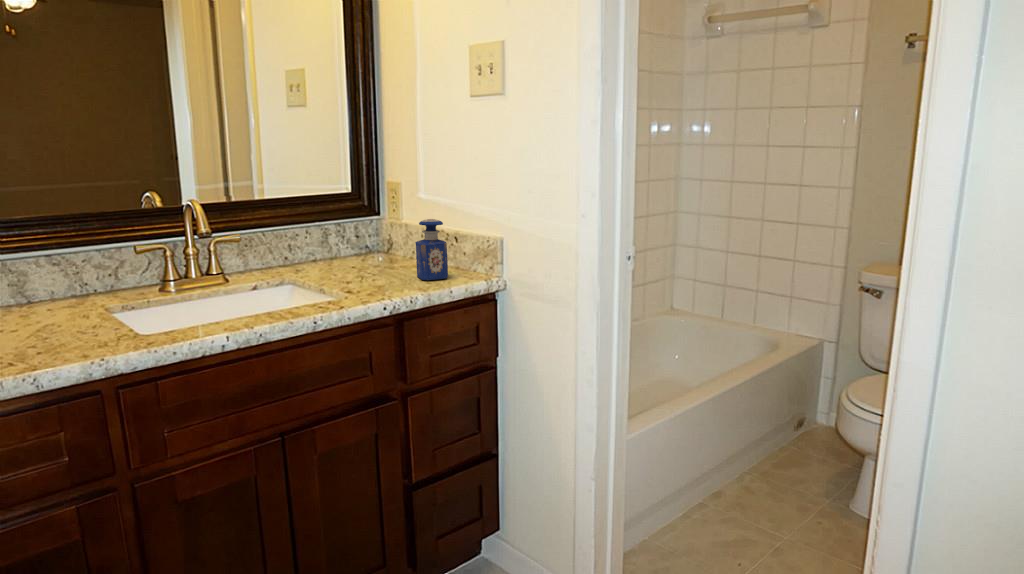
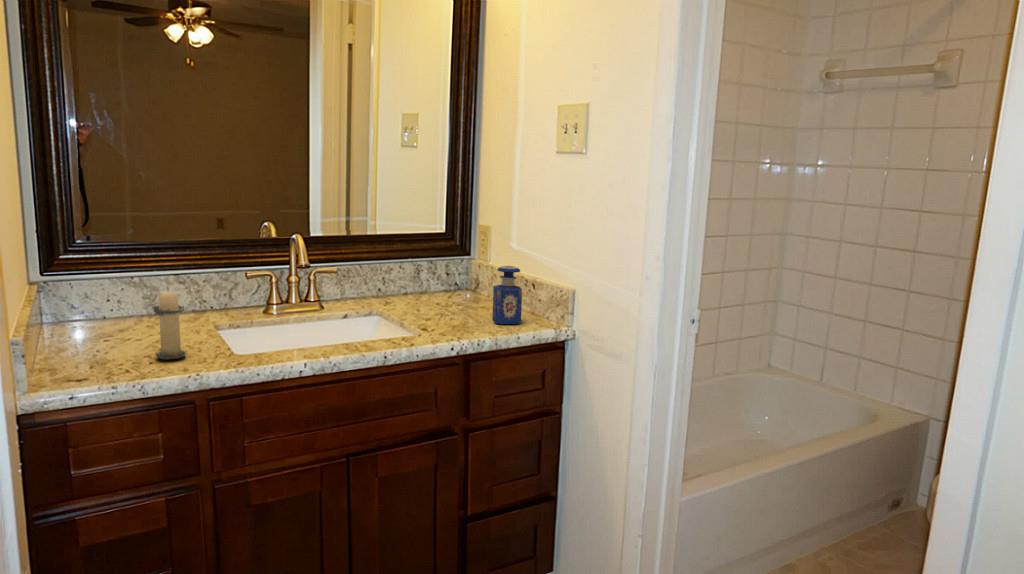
candle: none [29,261,86,349] -> present [153,286,186,360]

